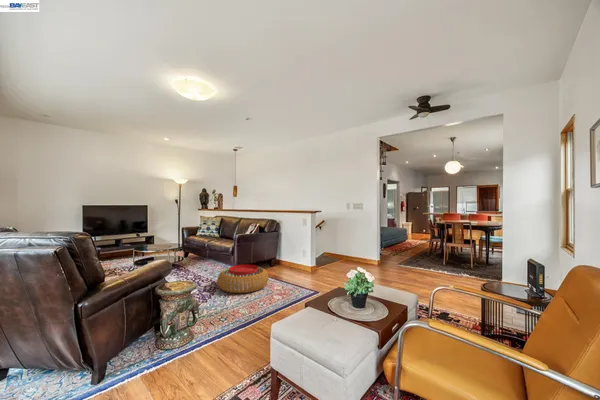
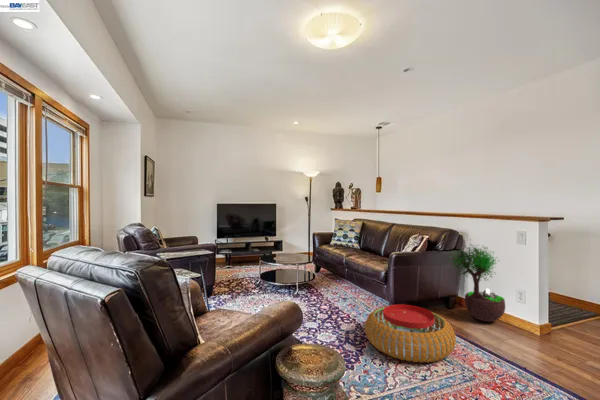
potted tree: none [269,224,299,270] -> present [450,245,505,322]

